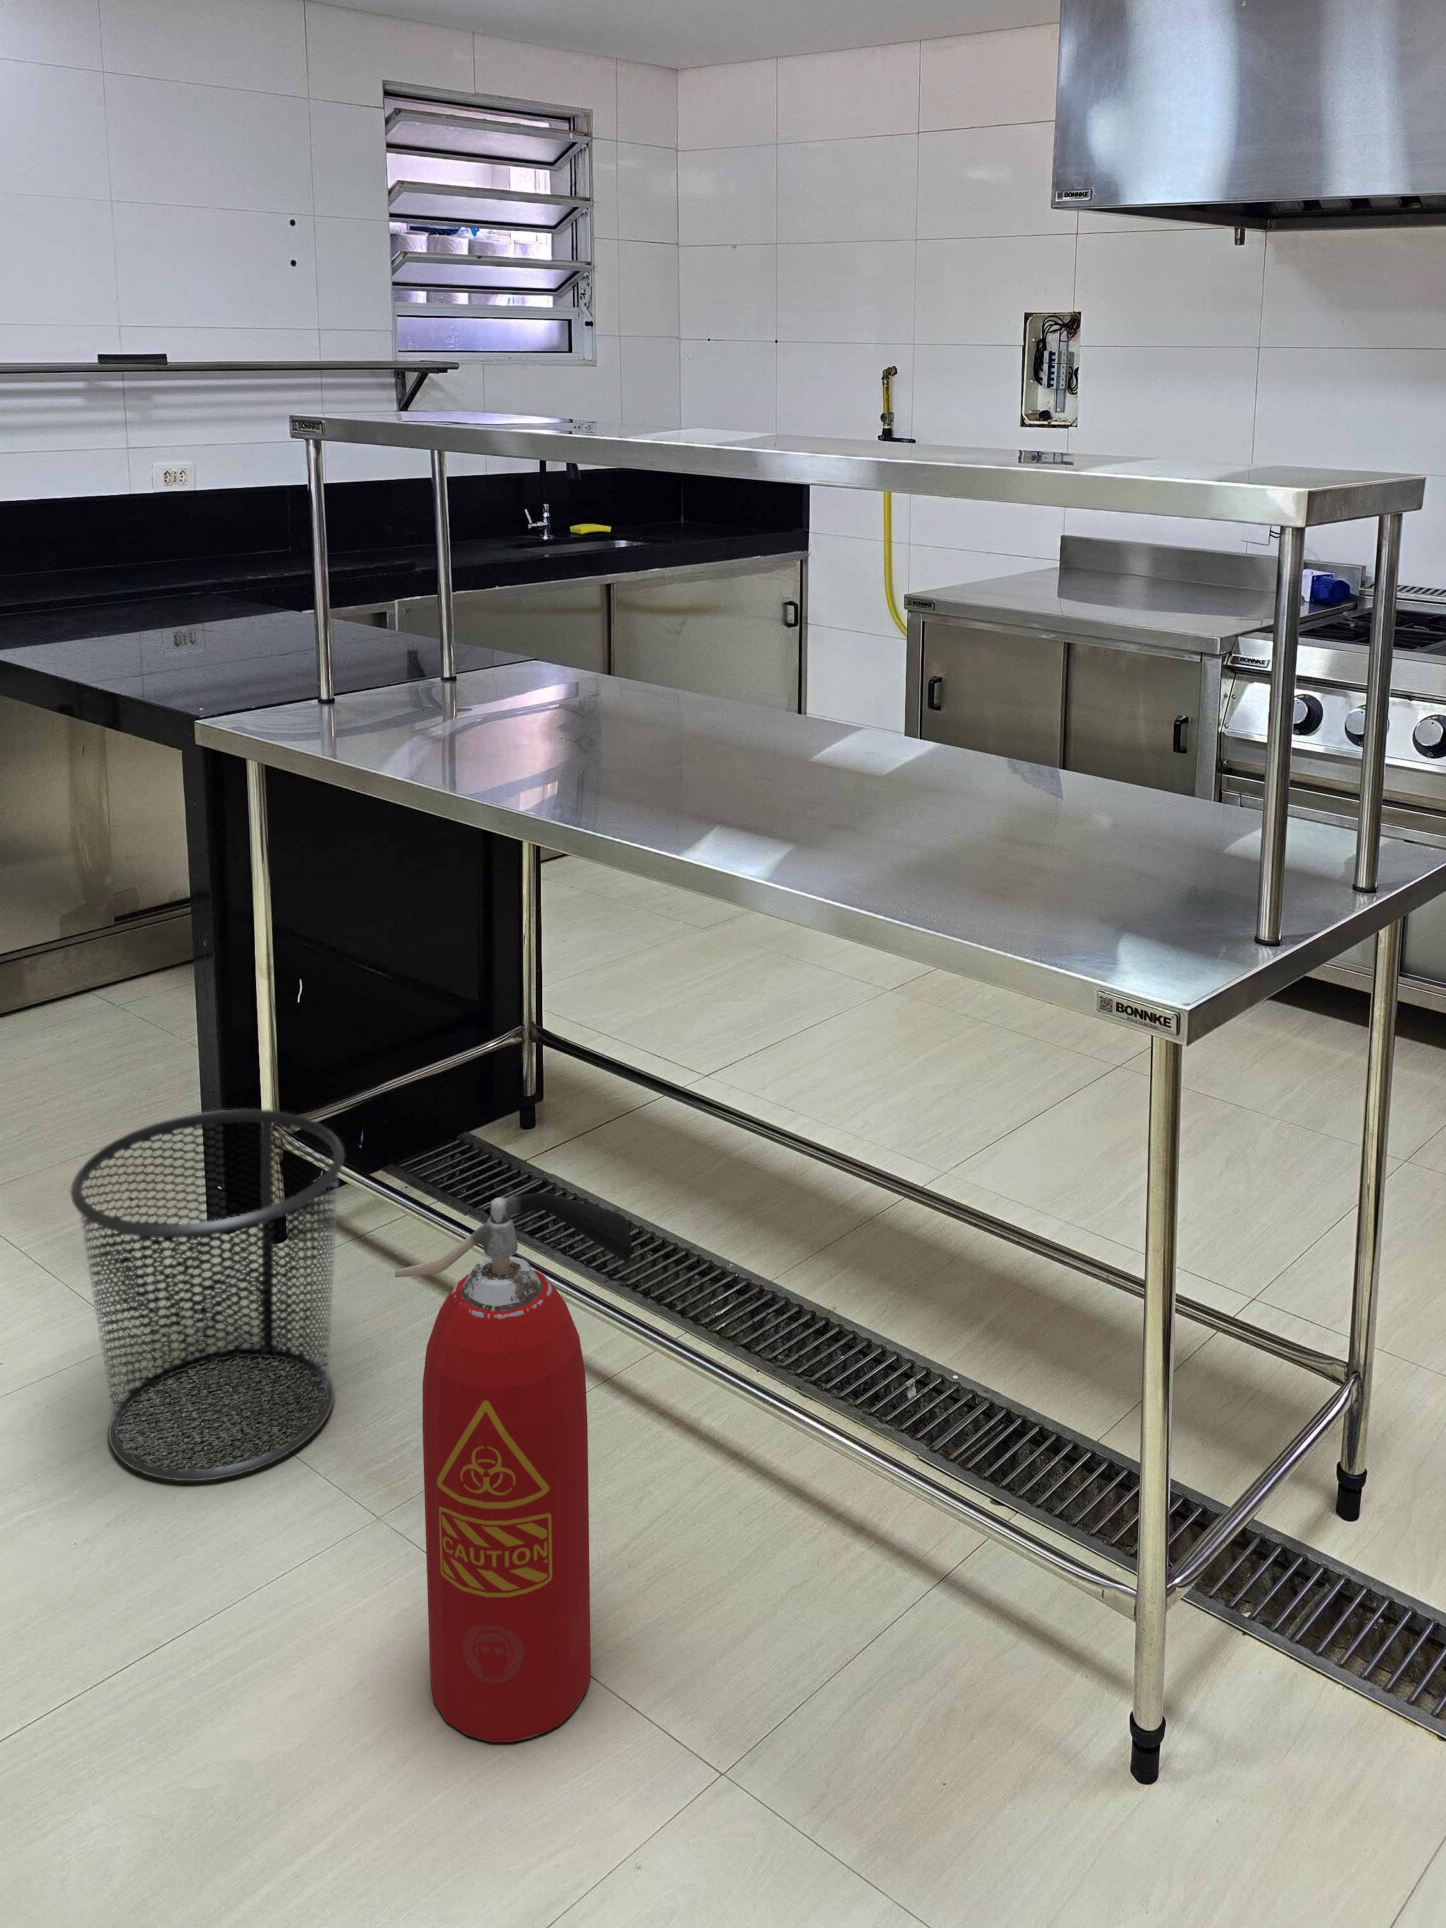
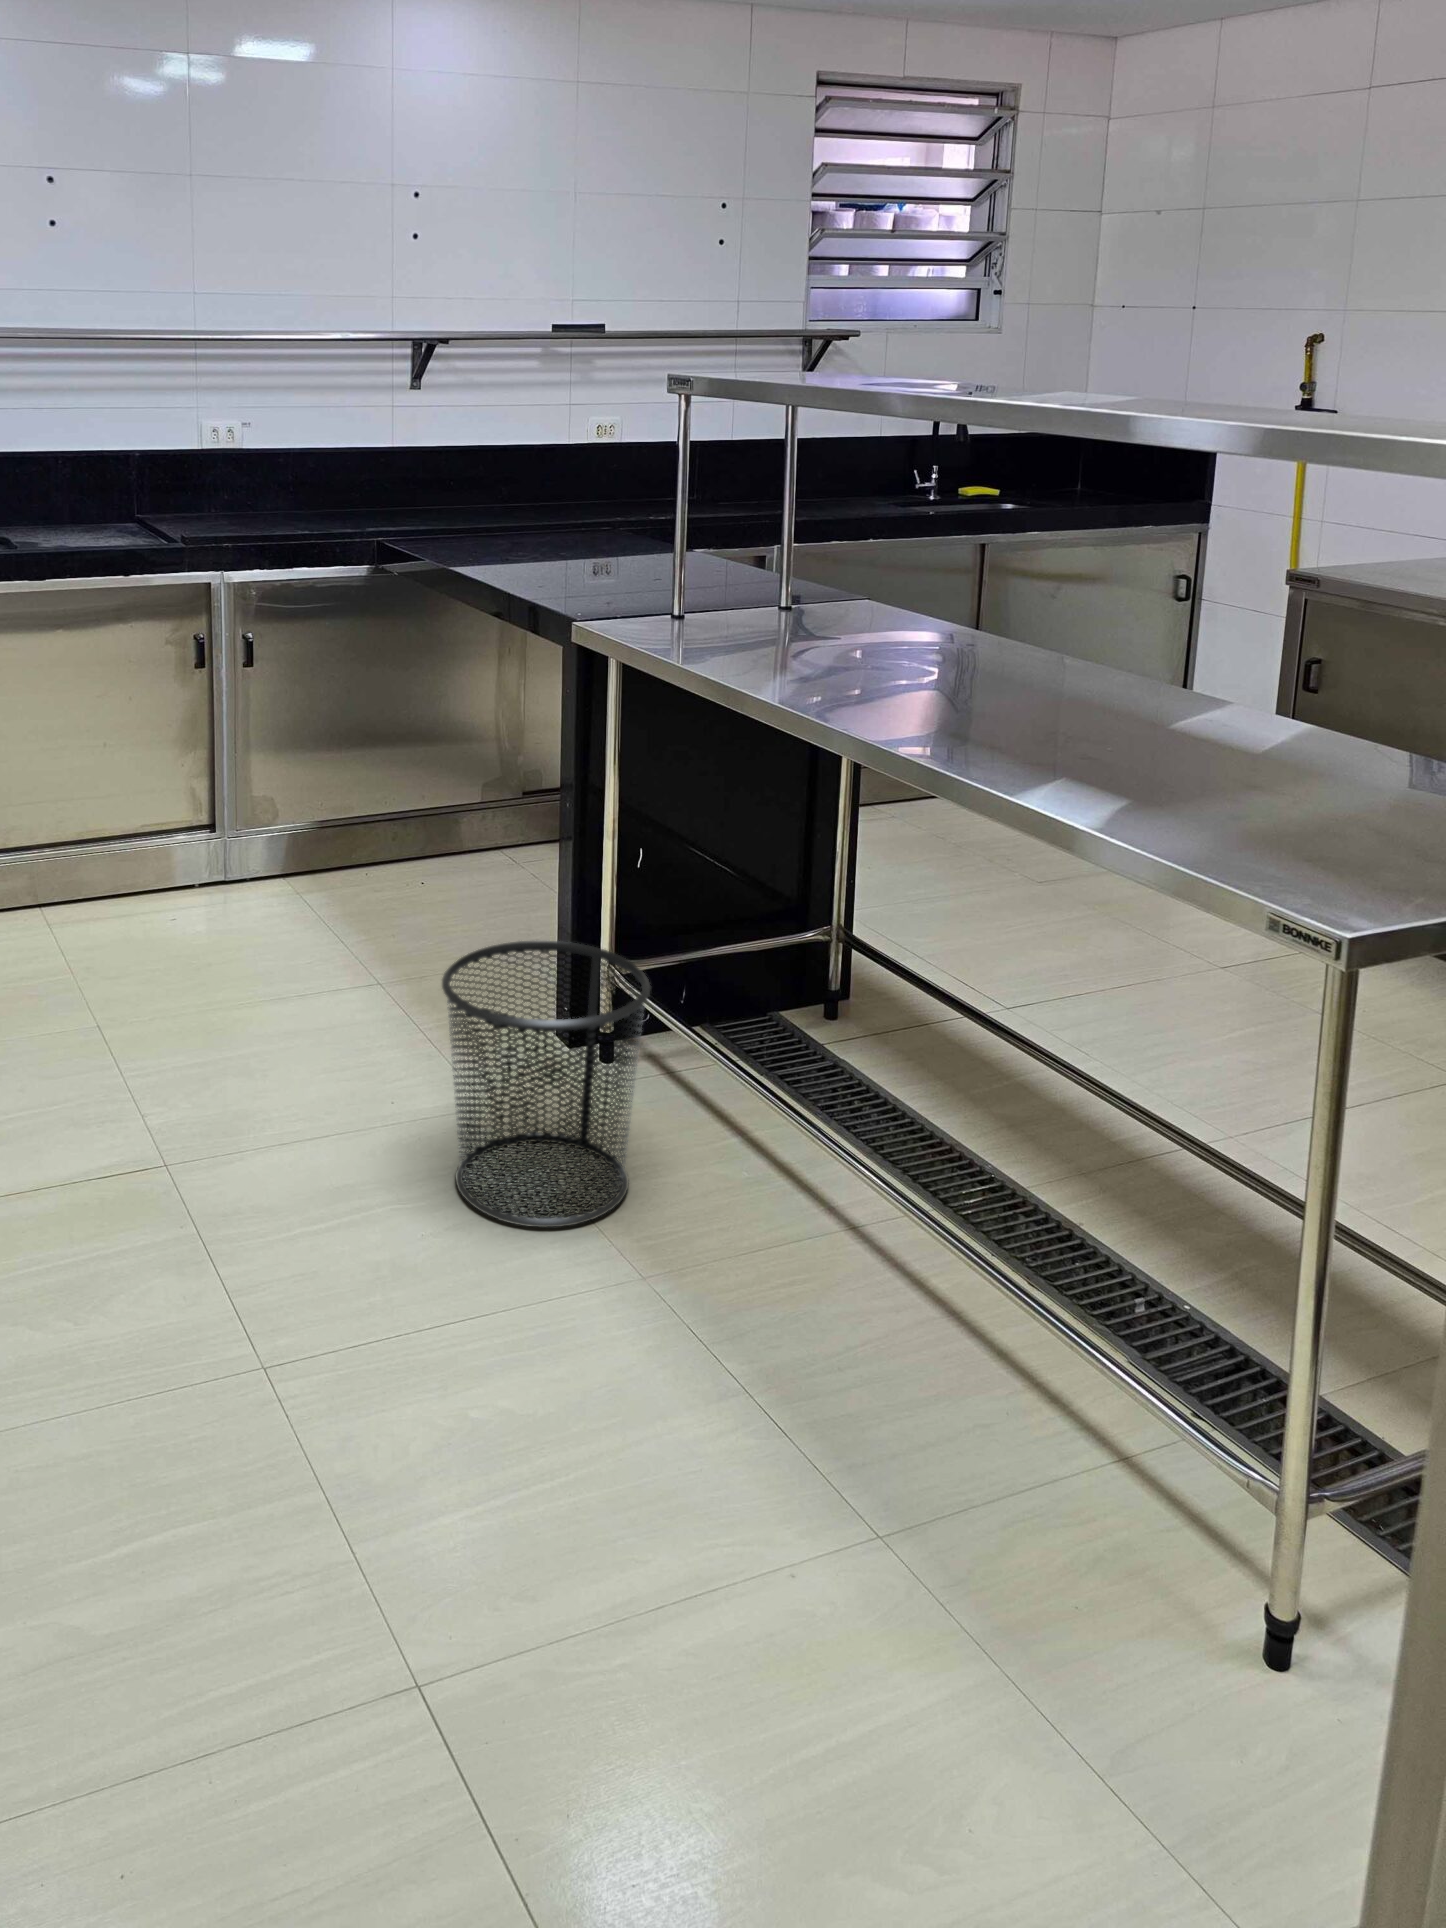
fire extinguisher: present [395,1192,632,1742] -> none [651,1031,852,1479]

